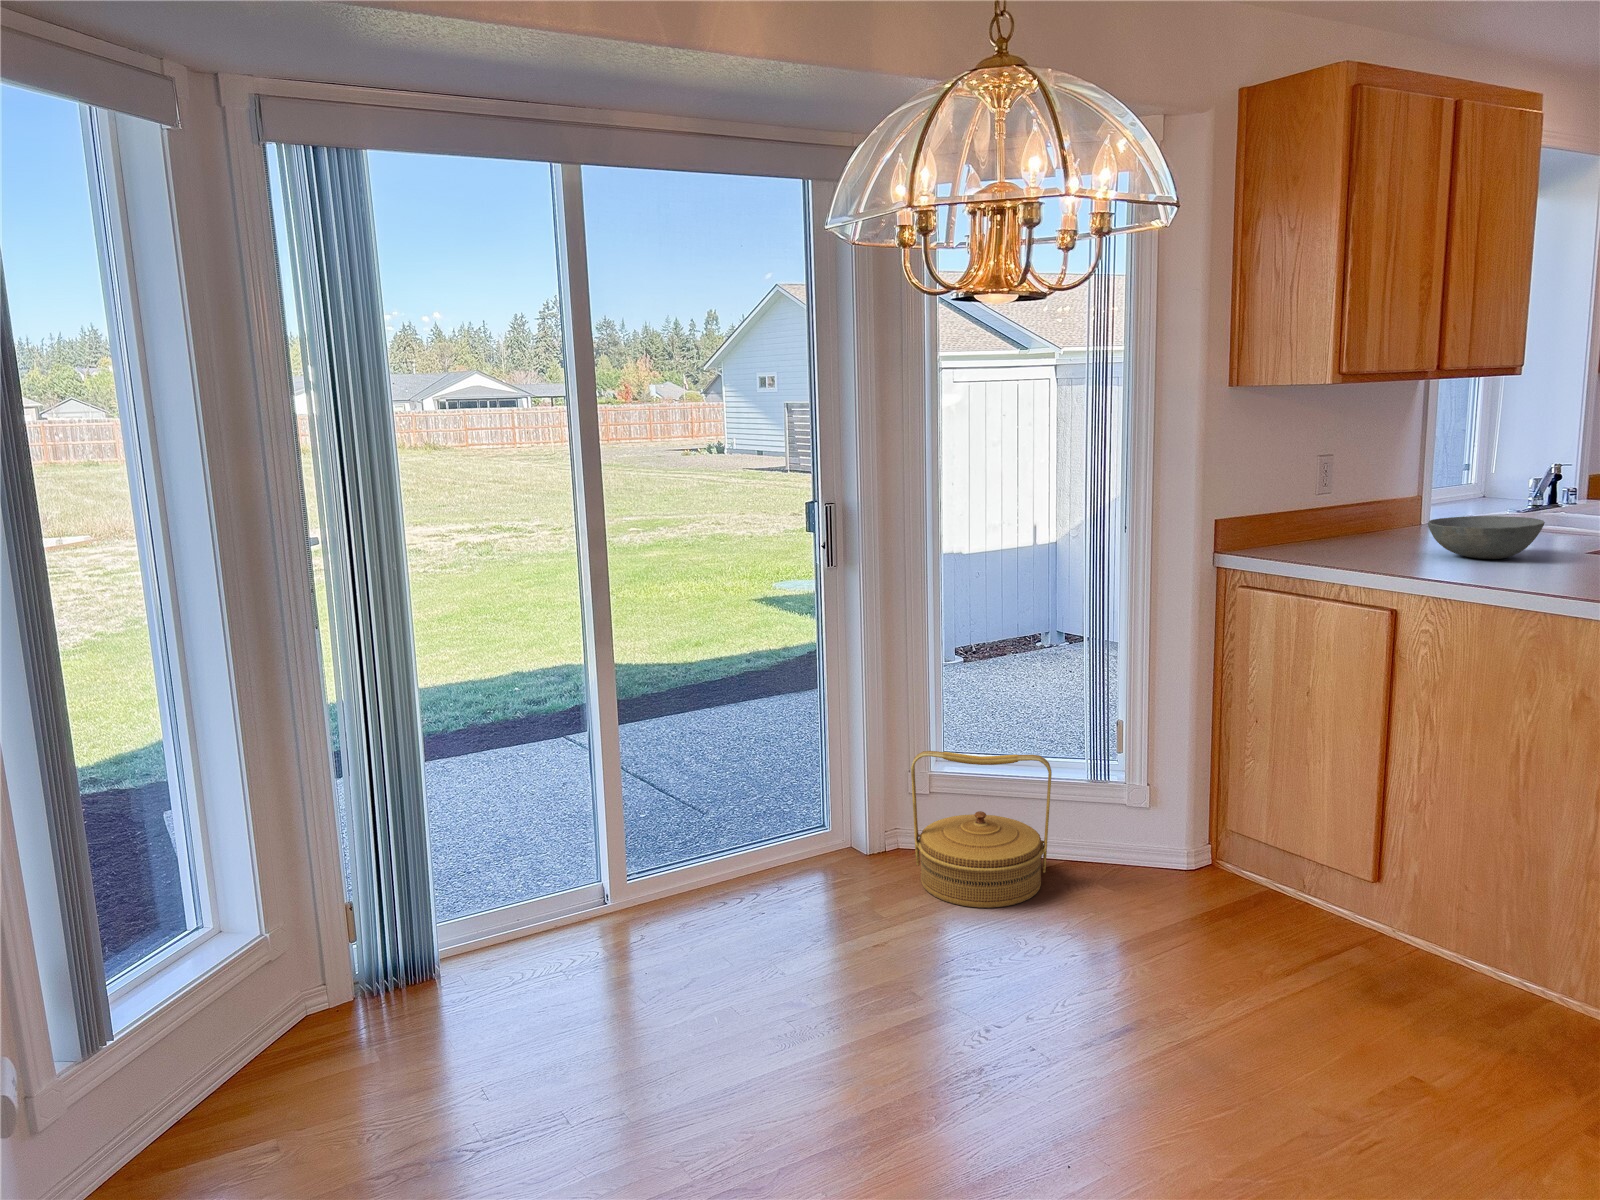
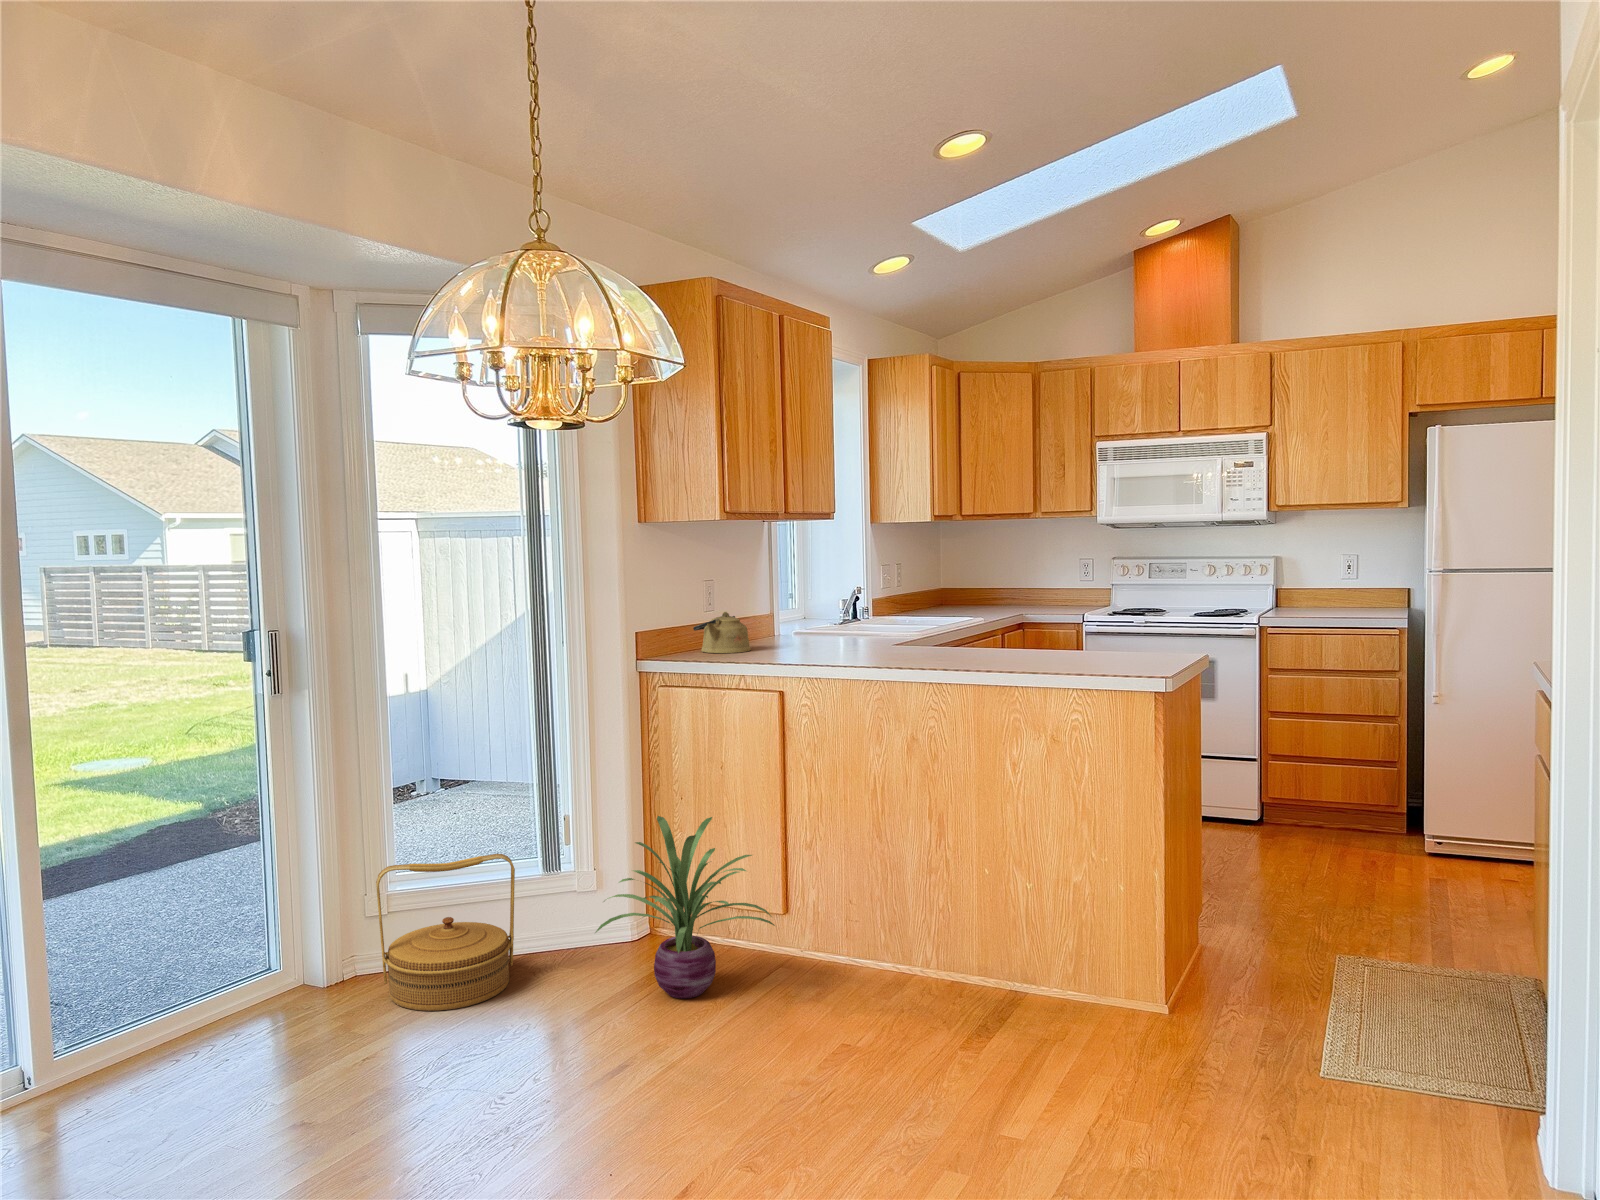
kettle: none [1295,498,1371,550] -> present [693,612,751,653]
bowl: present [1428,516,1545,559] -> none [791,621,867,652]
decorative plant: none [1124,742,1355,958] -> present [596,816,775,999]

